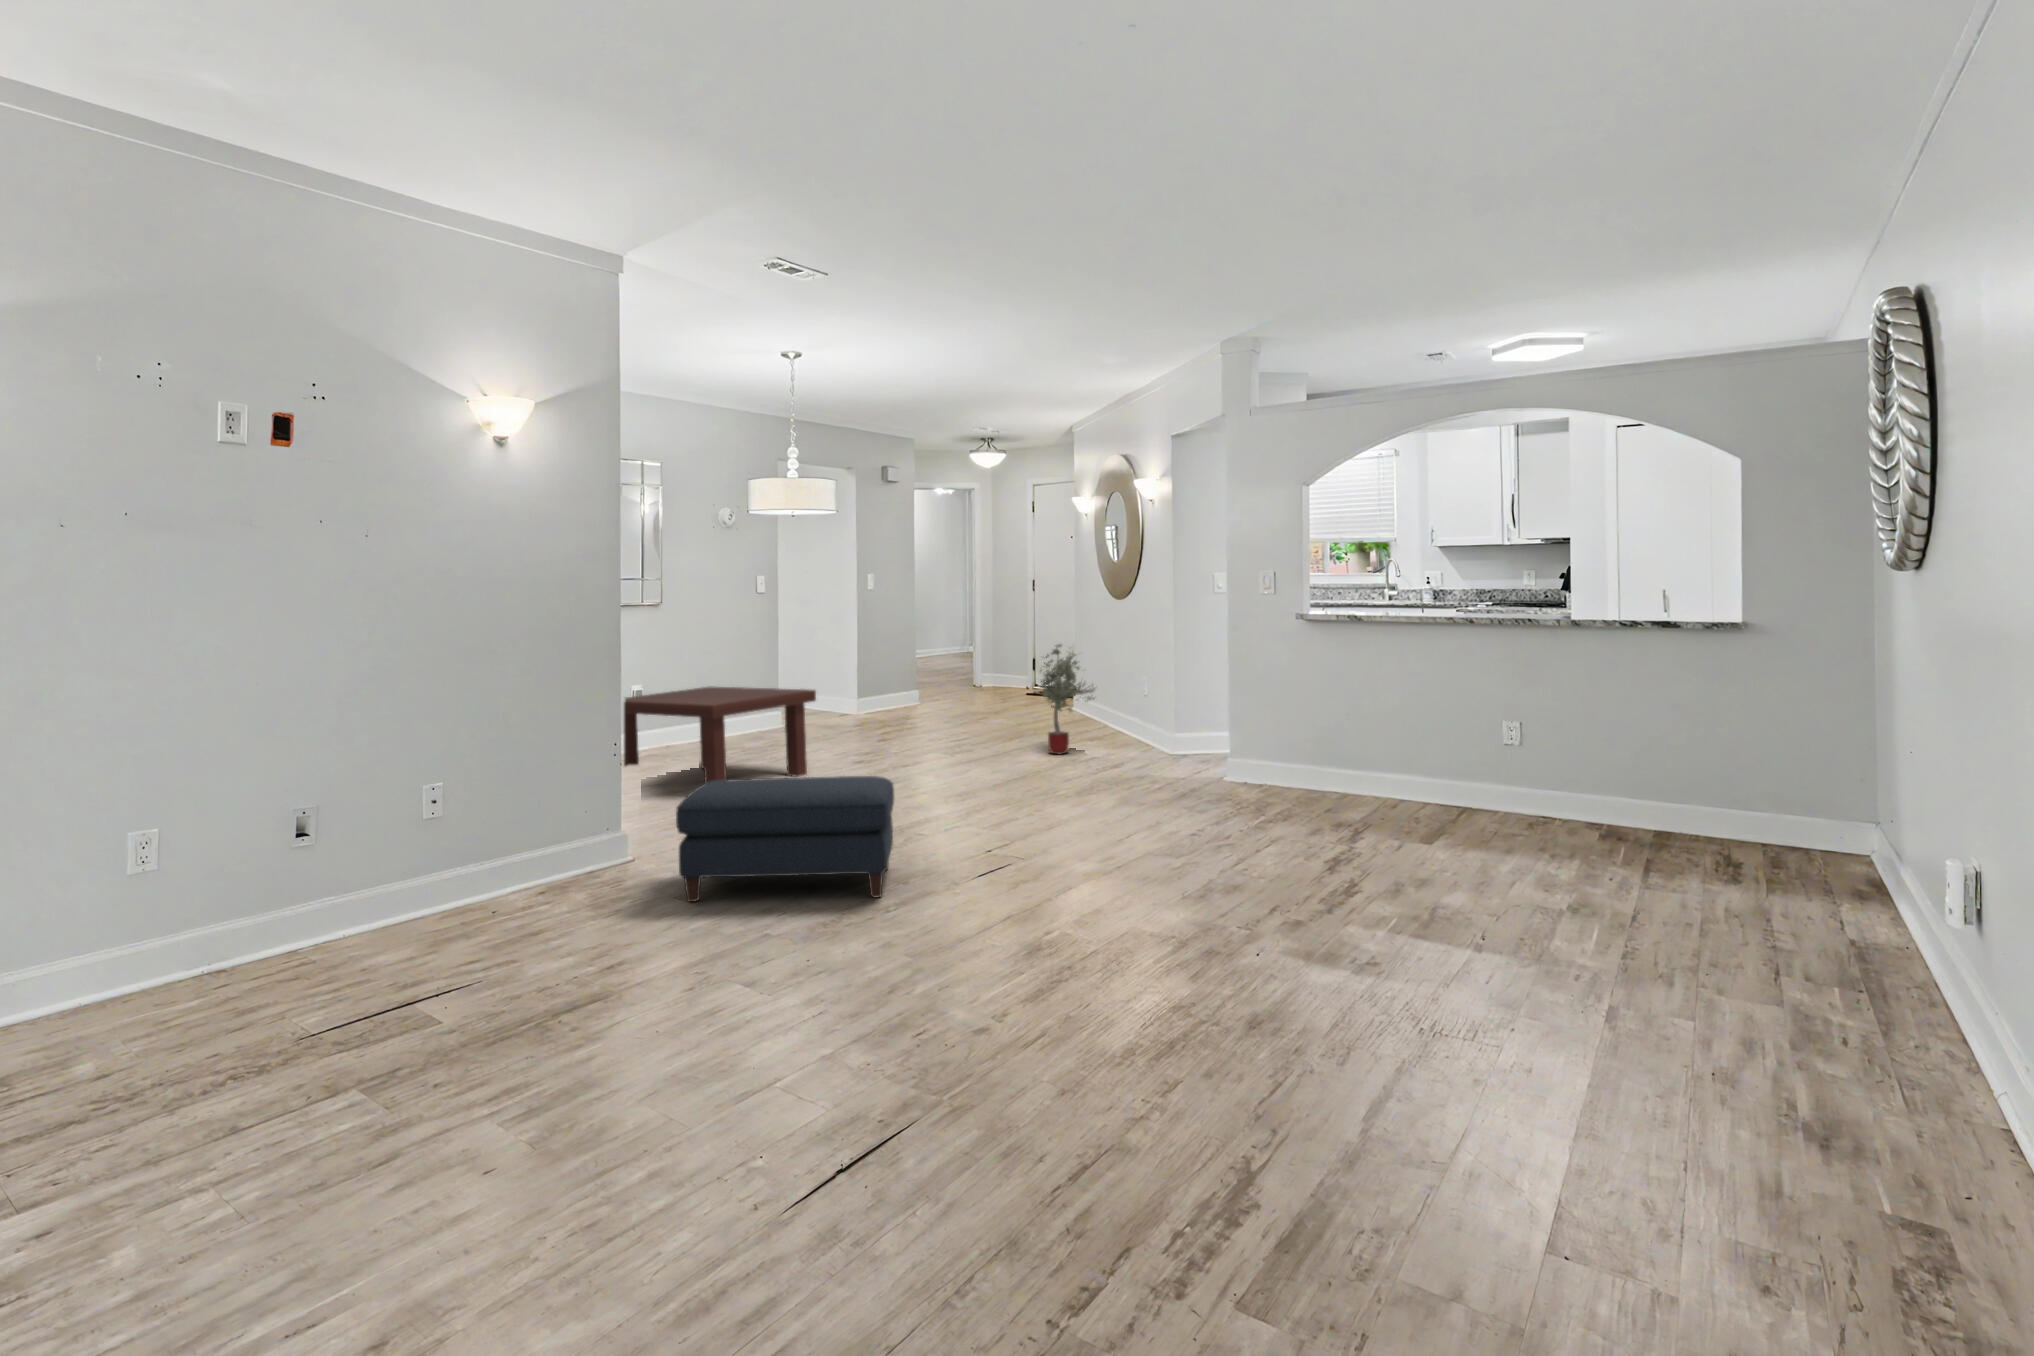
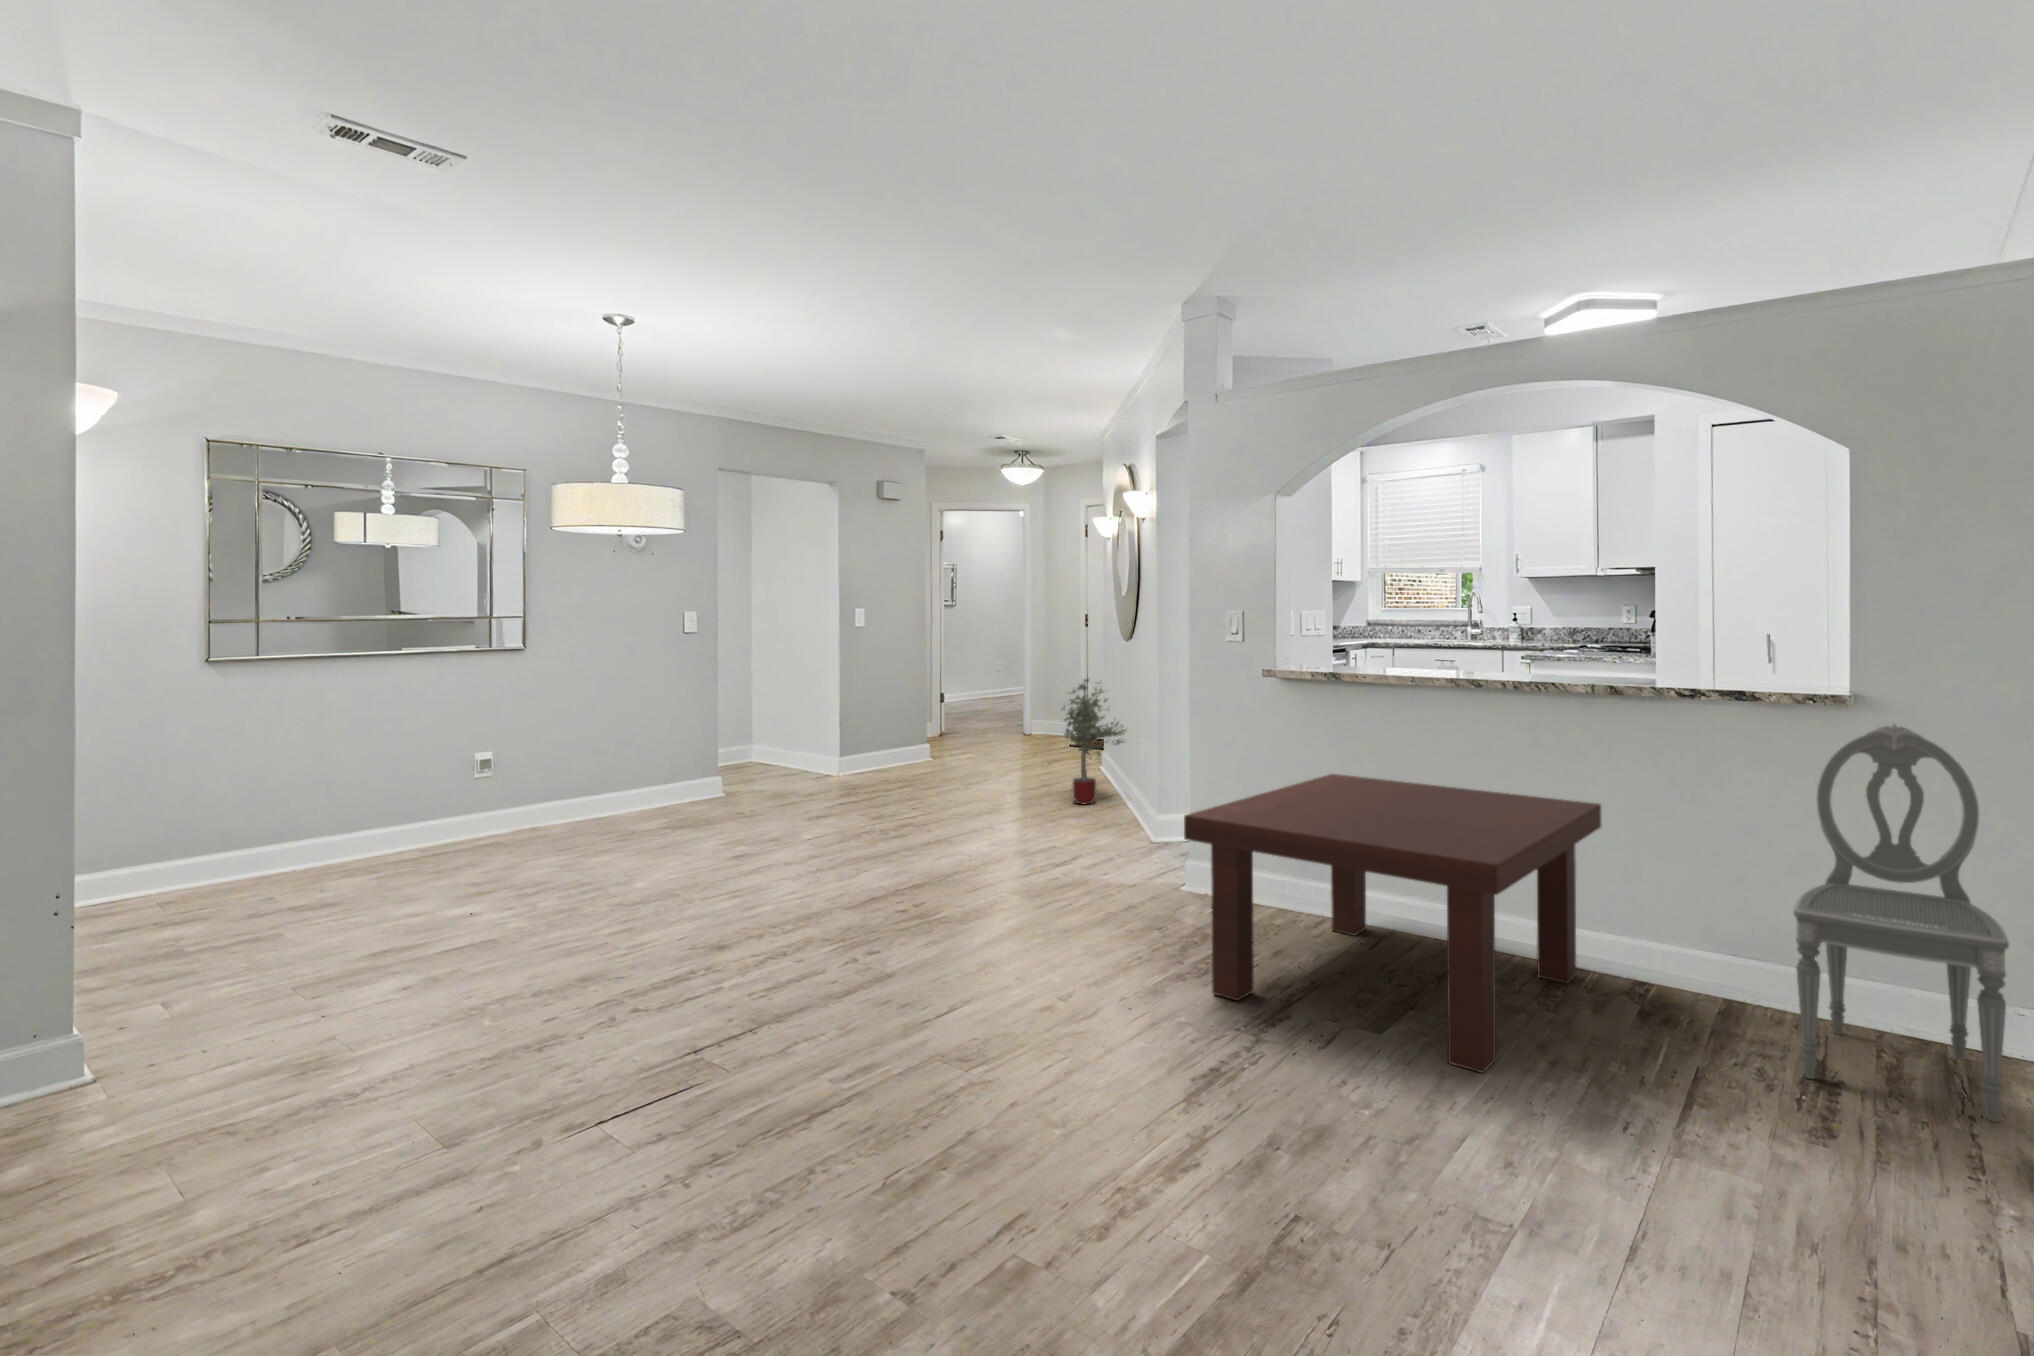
dining chair: none [1711,639,1846,878] -> present [1794,724,2009,1122]
coffee table: present [624,687,816,783] -> present [1184,774,1601,1073]
ottoman: present [676,776,894,902] -> none [269,865,655,1061]

